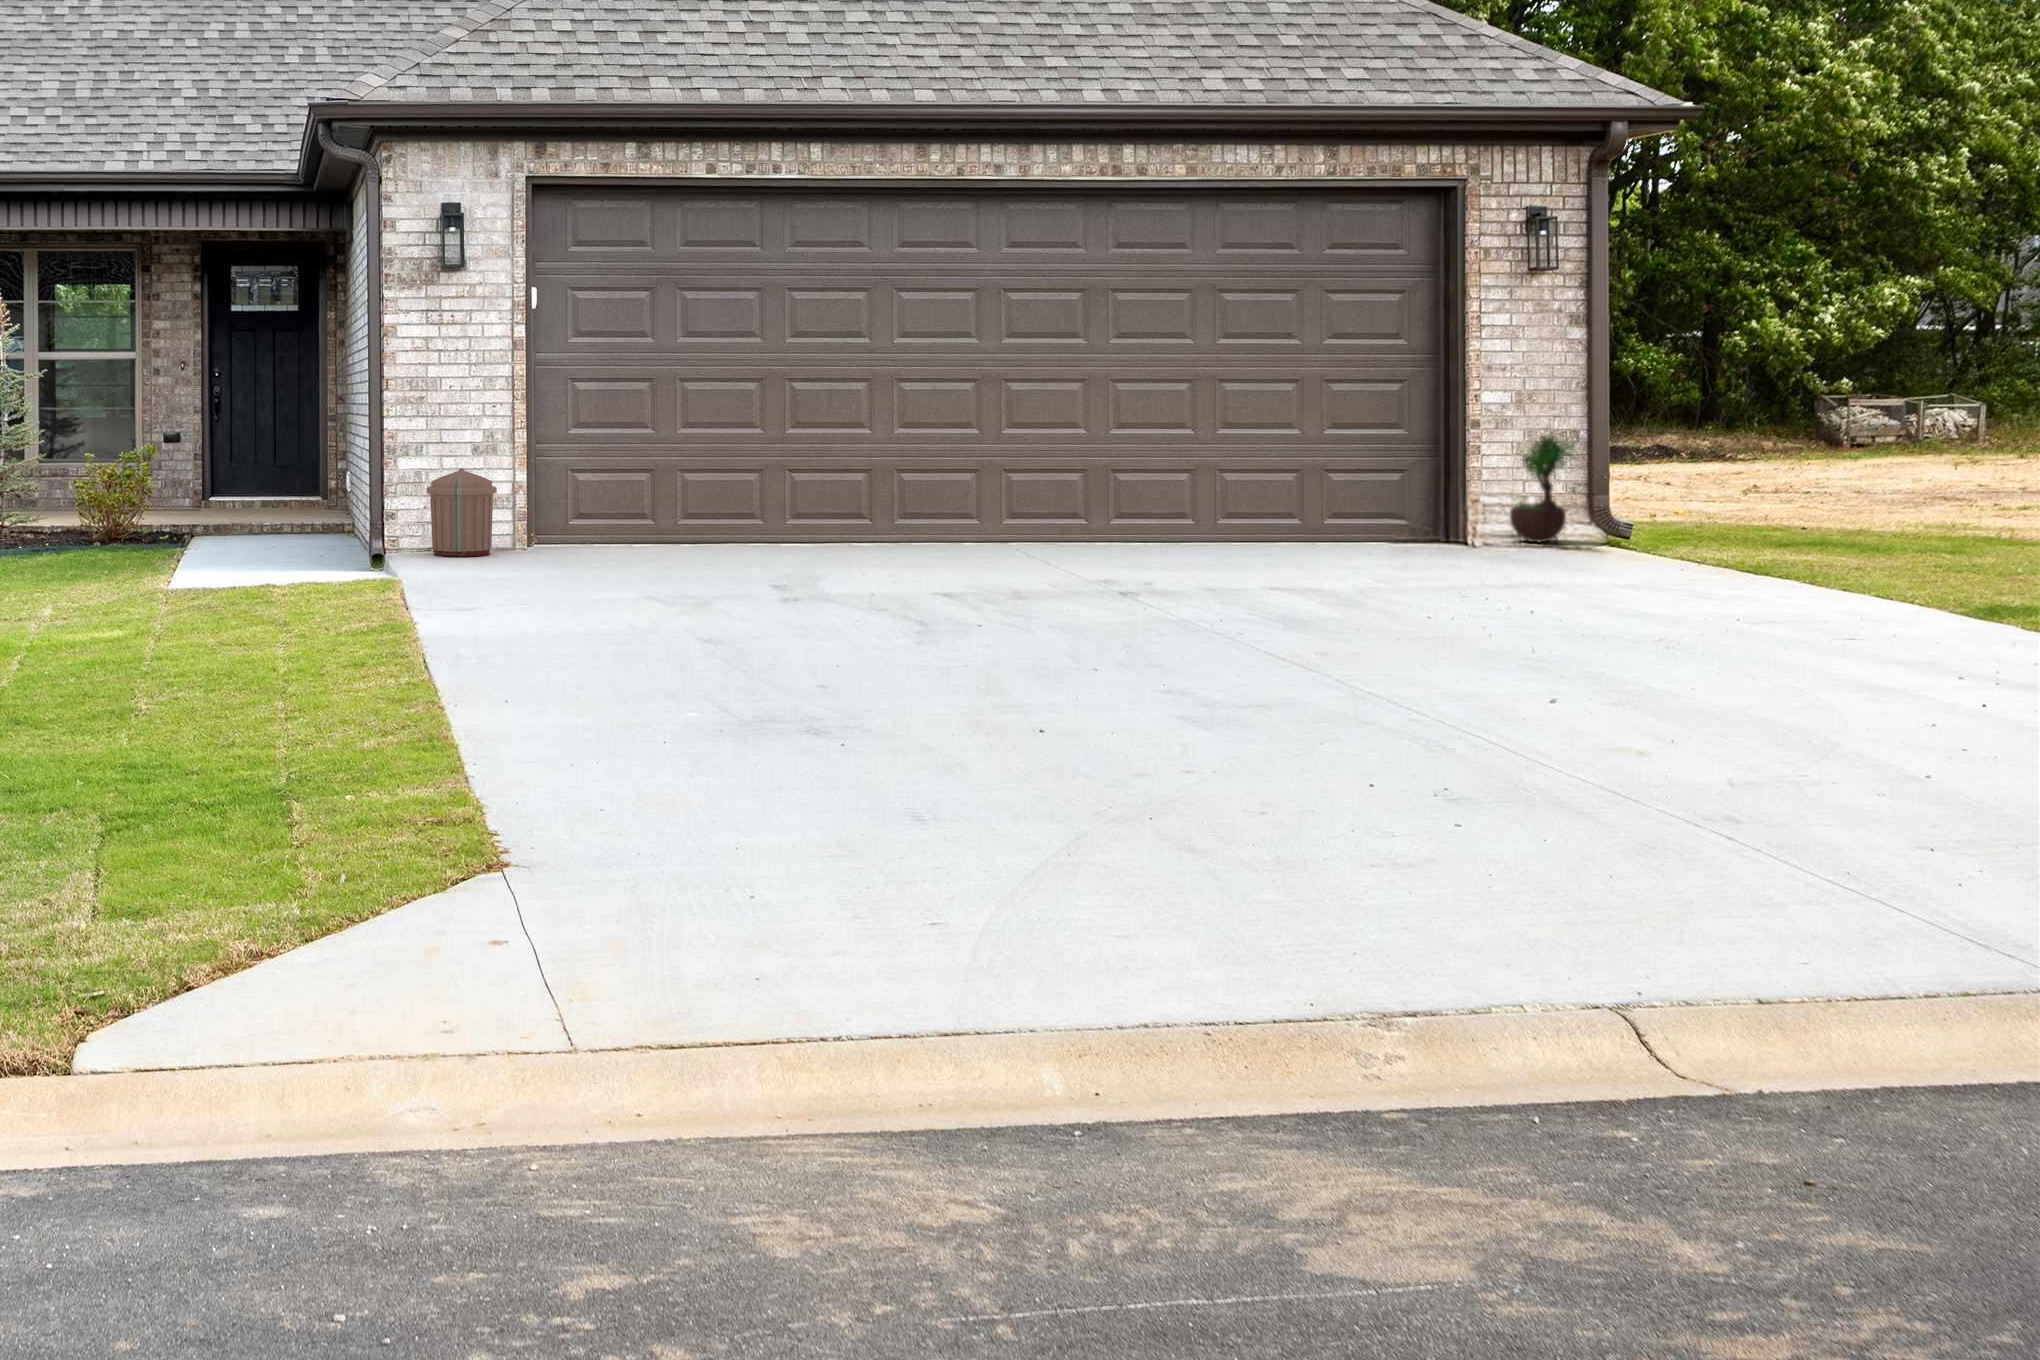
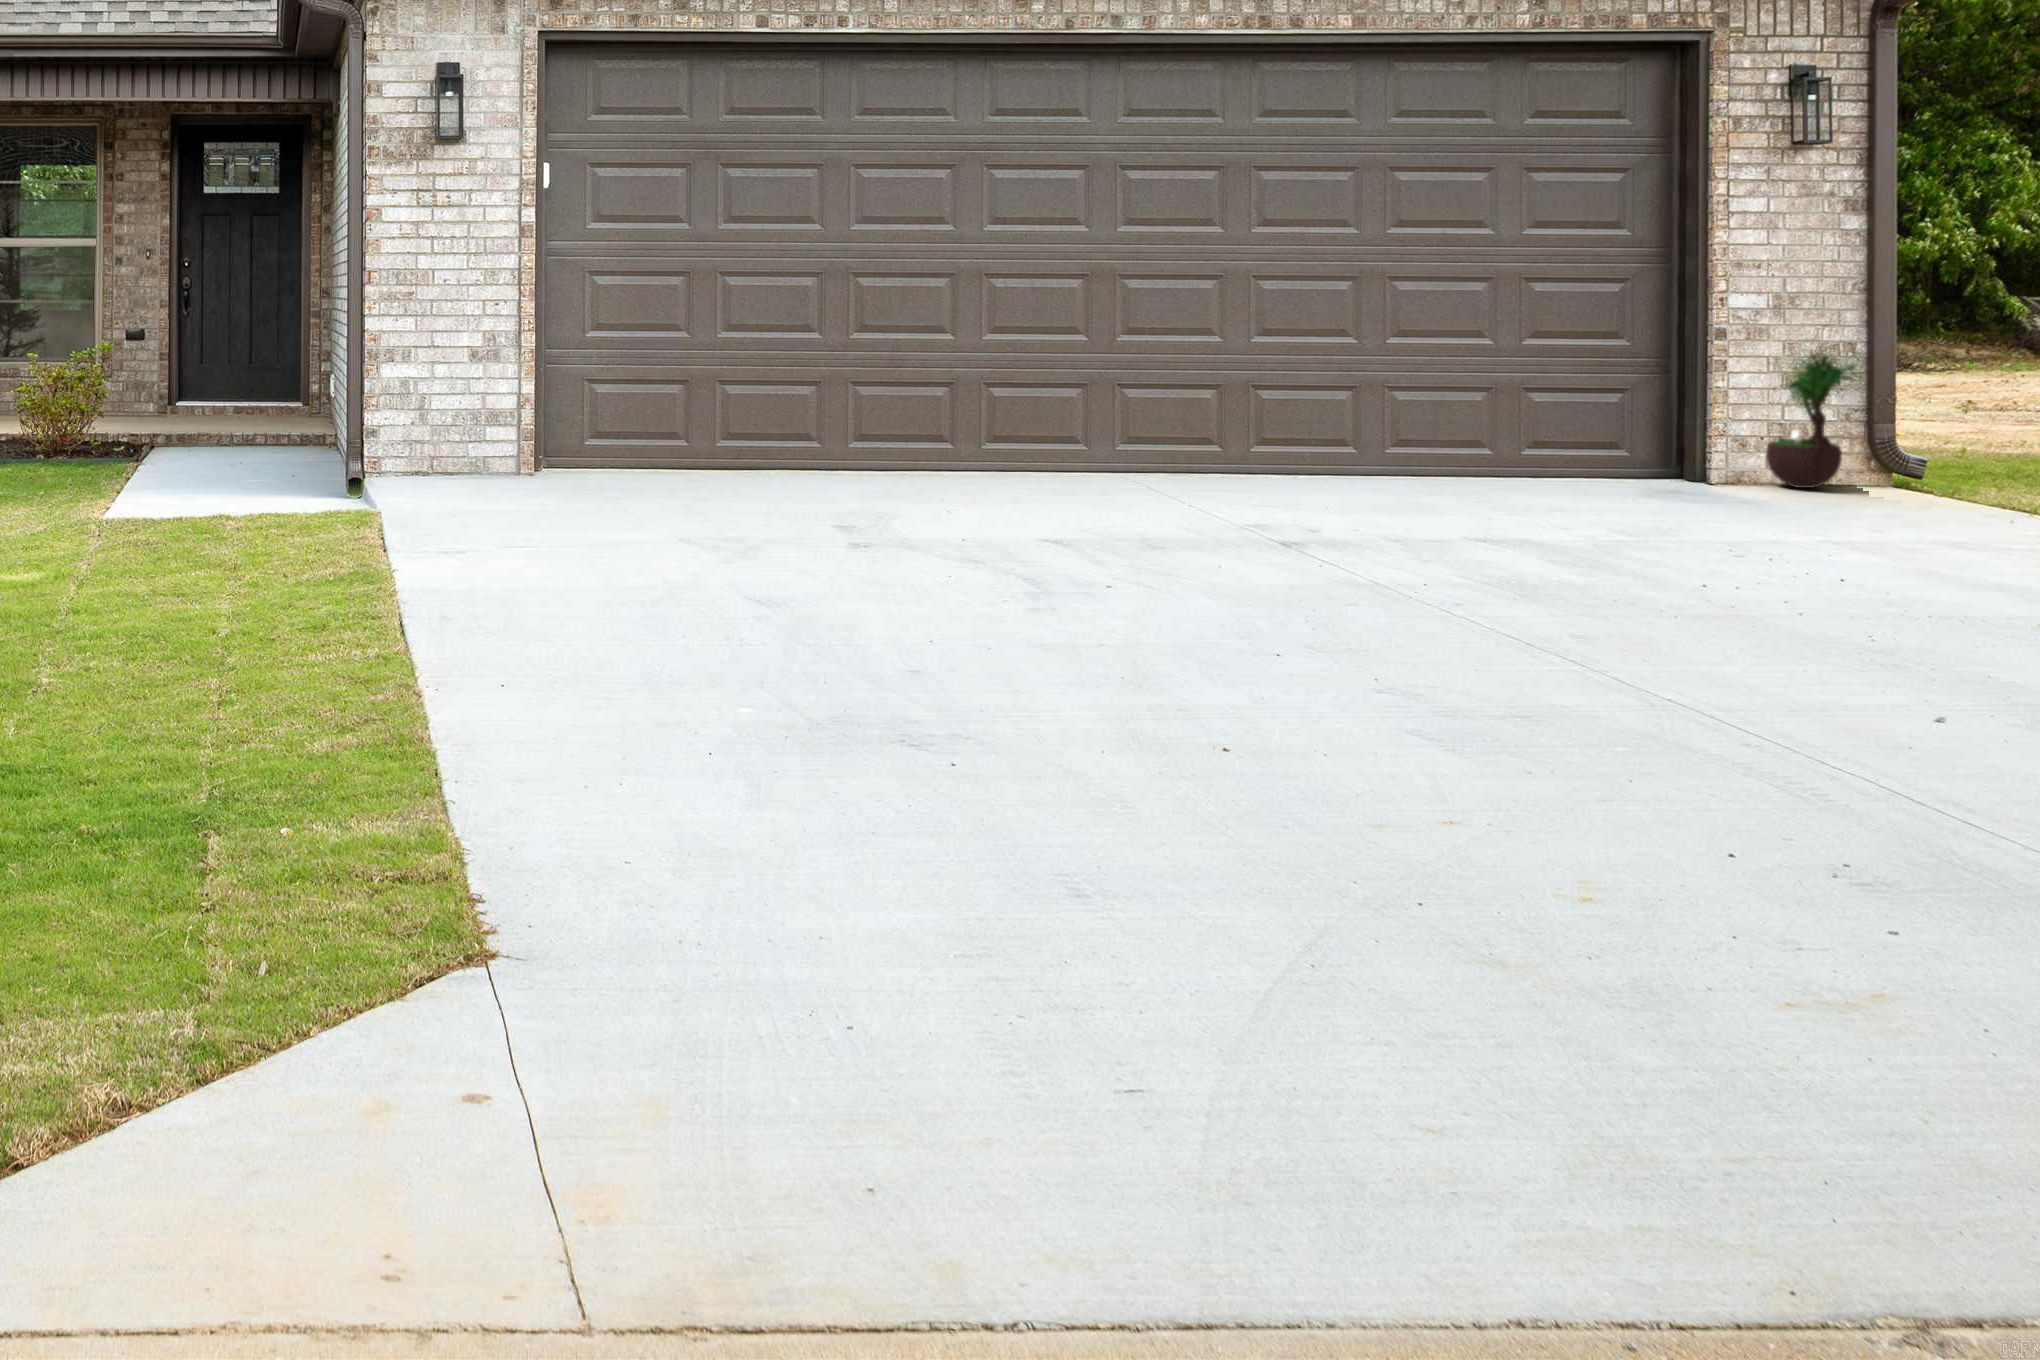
trash can: present [427,468,497,556] -> none [403,384,489,494]

